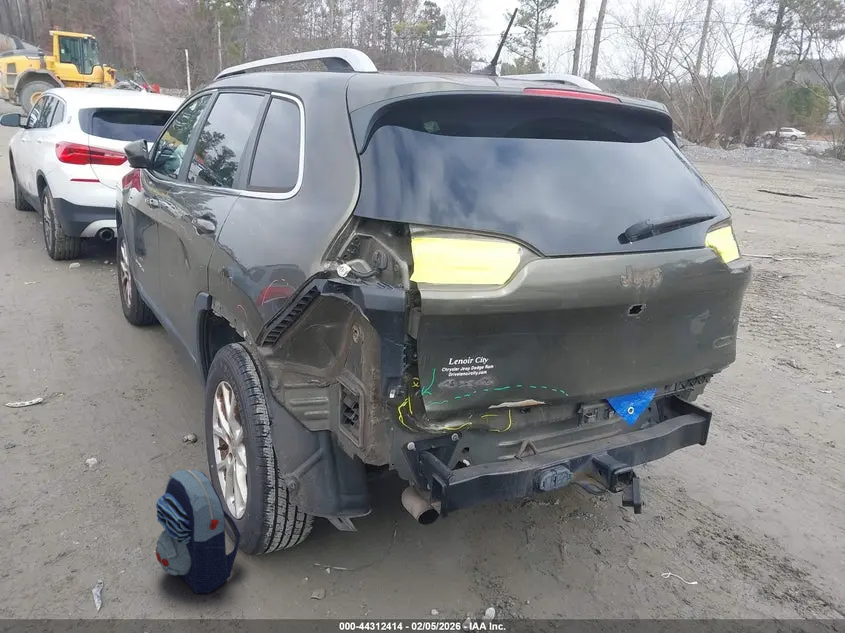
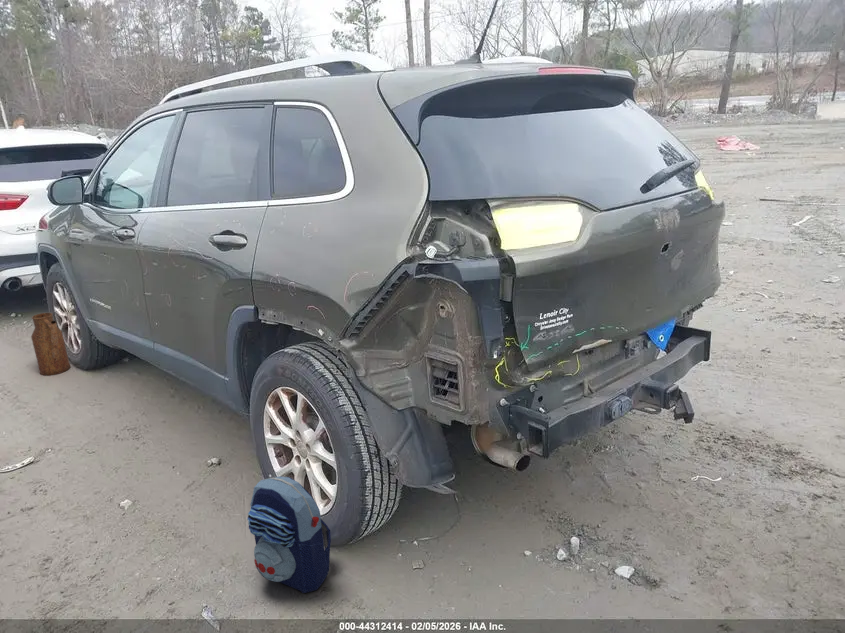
watering can: none [92,266,123,324] -> present [31,313,70,375]

